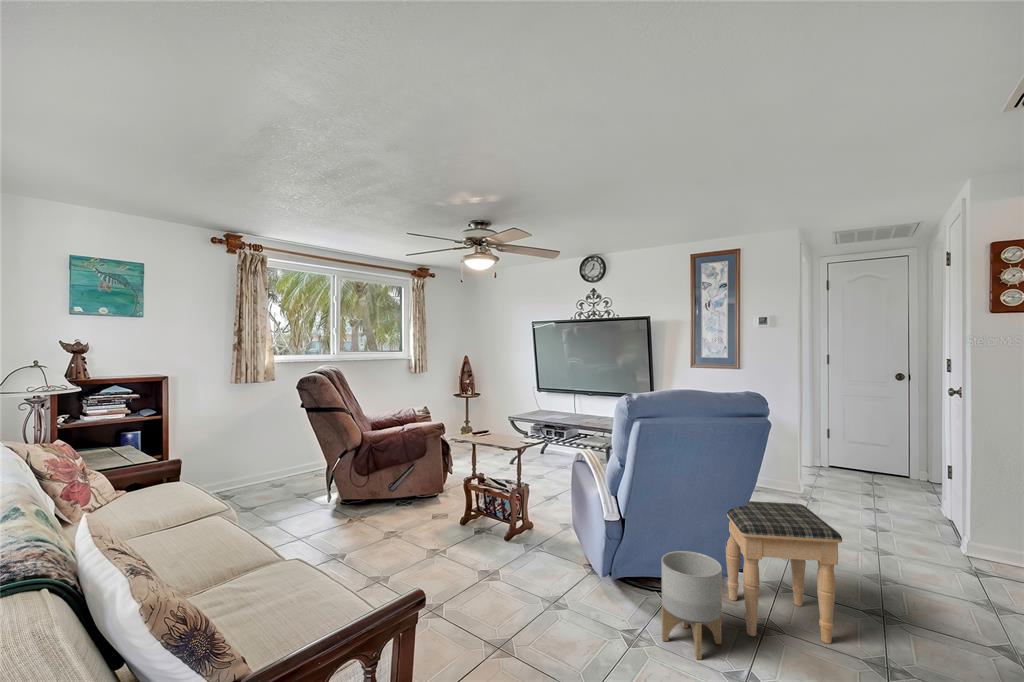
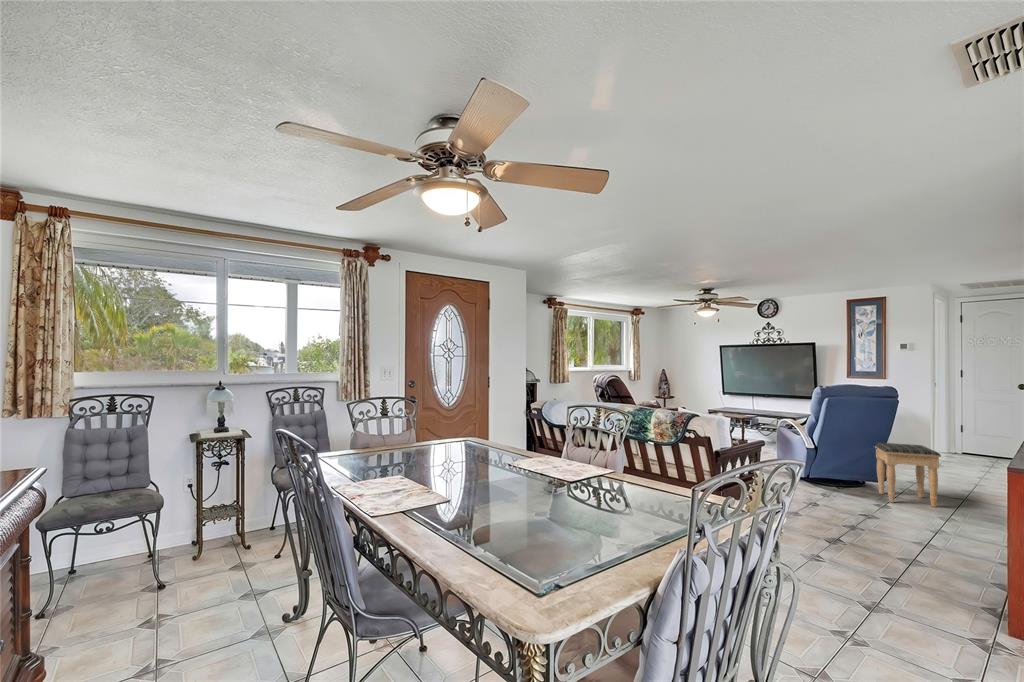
planter: present [662,551,722,659] -> none [841,461,875,505]

